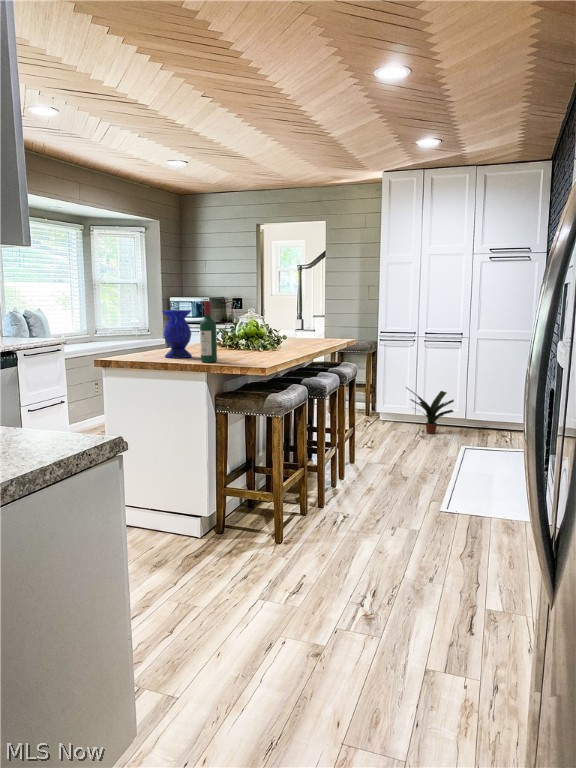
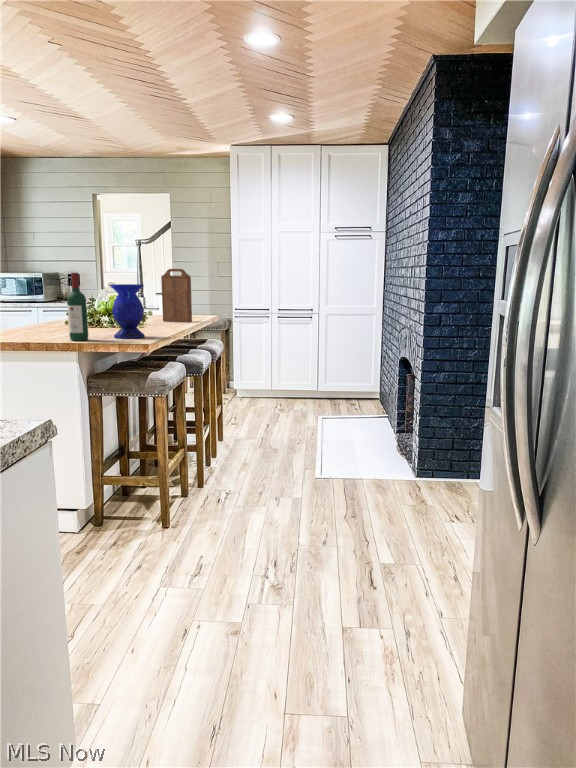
cutting board: none [300,295,326,346] -> present [161,269,192,322]
vase: present [162,310,192,358] -> present [110,284,145,339]
potted plant: present [406,387,454,434] -> none [263,363,310,407]

